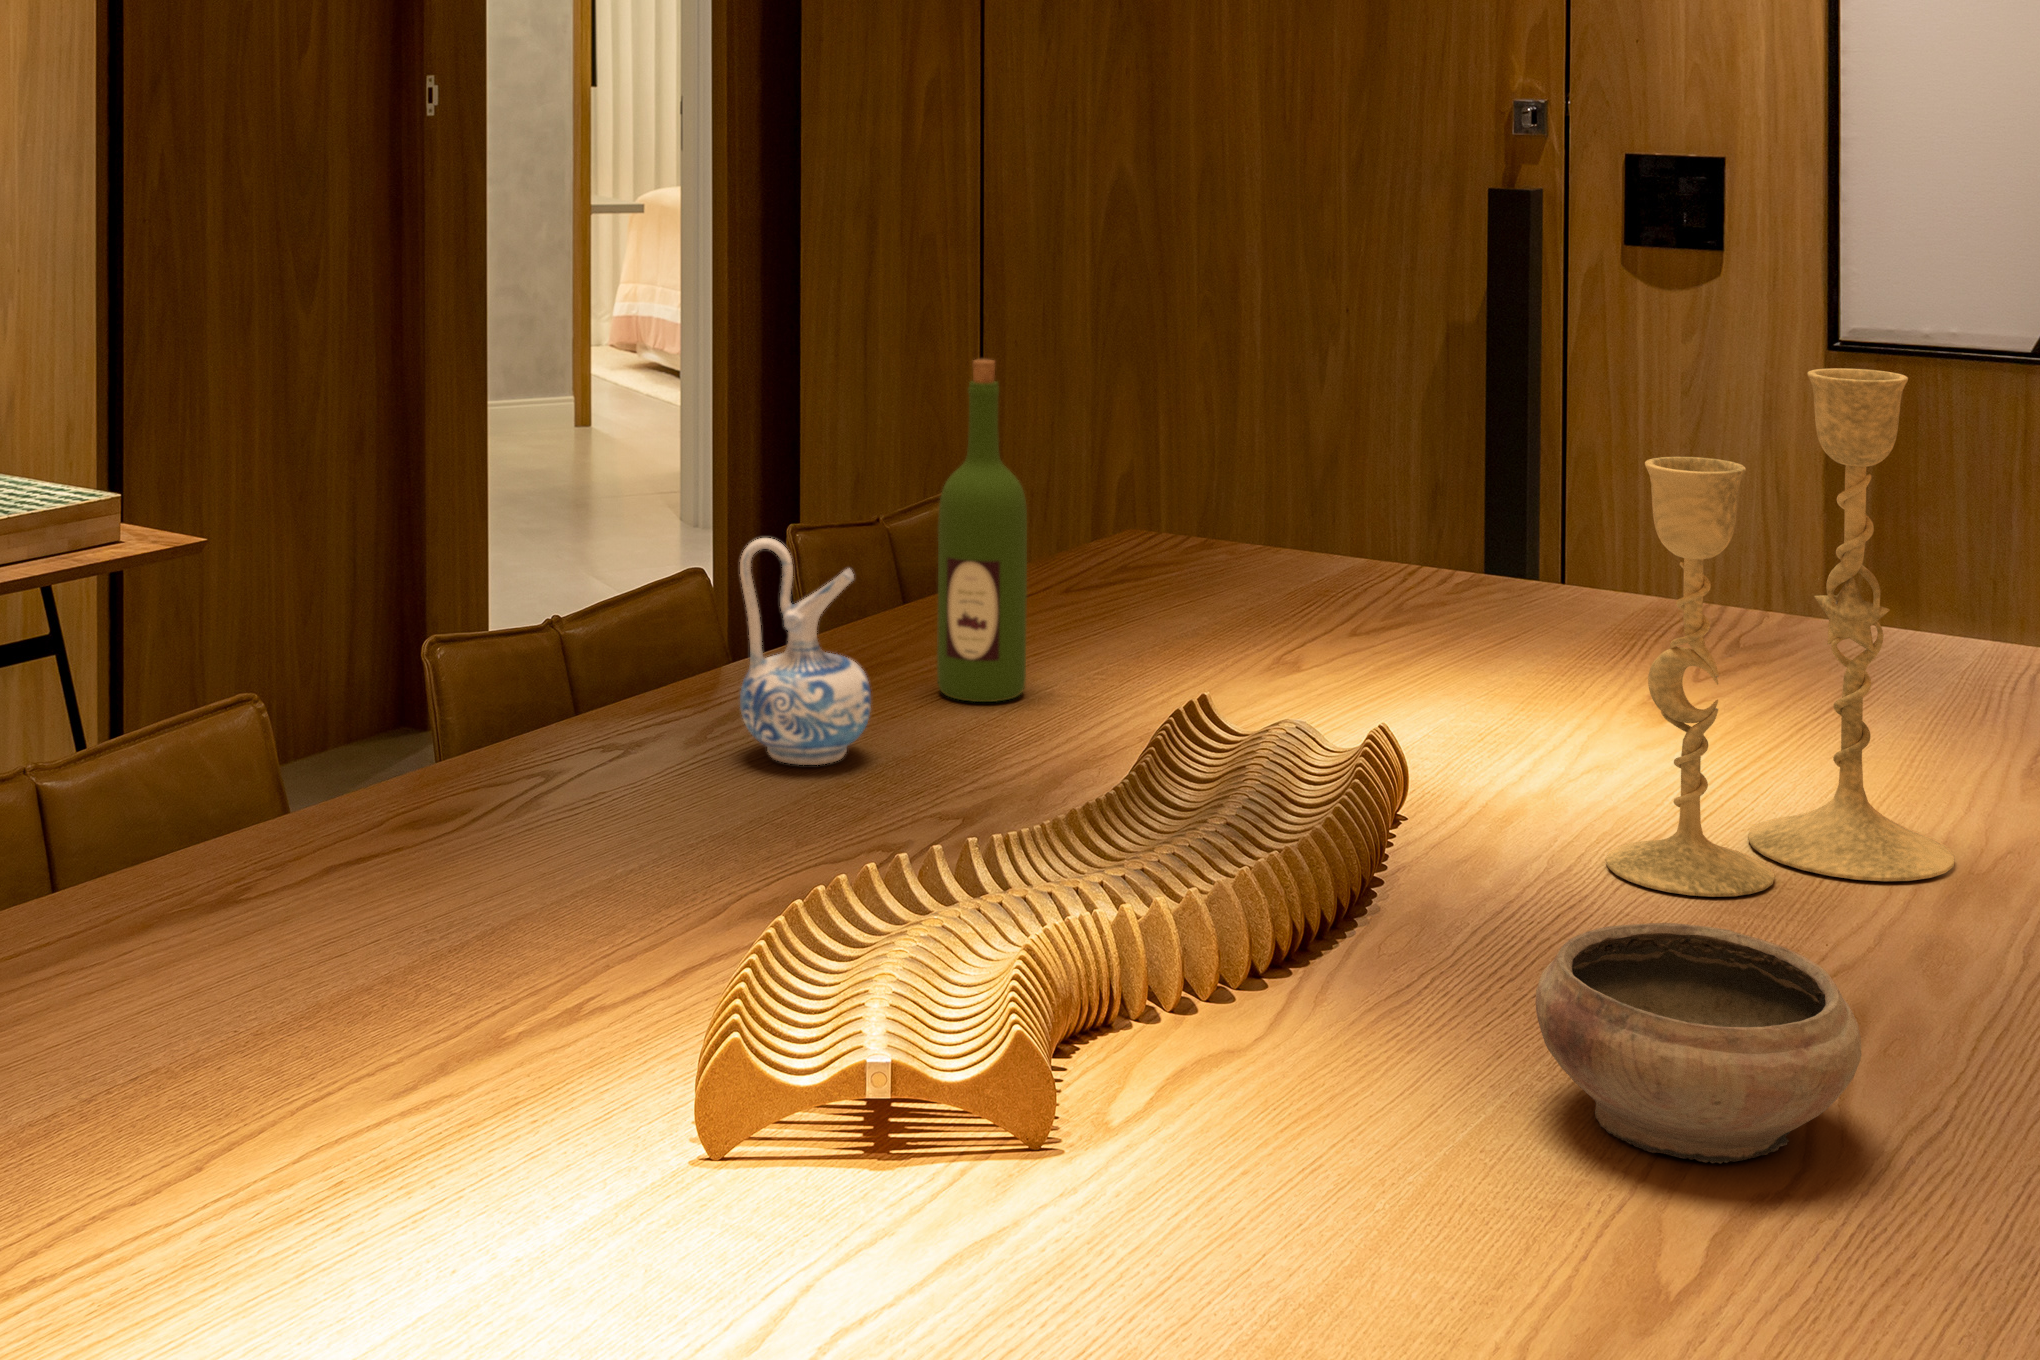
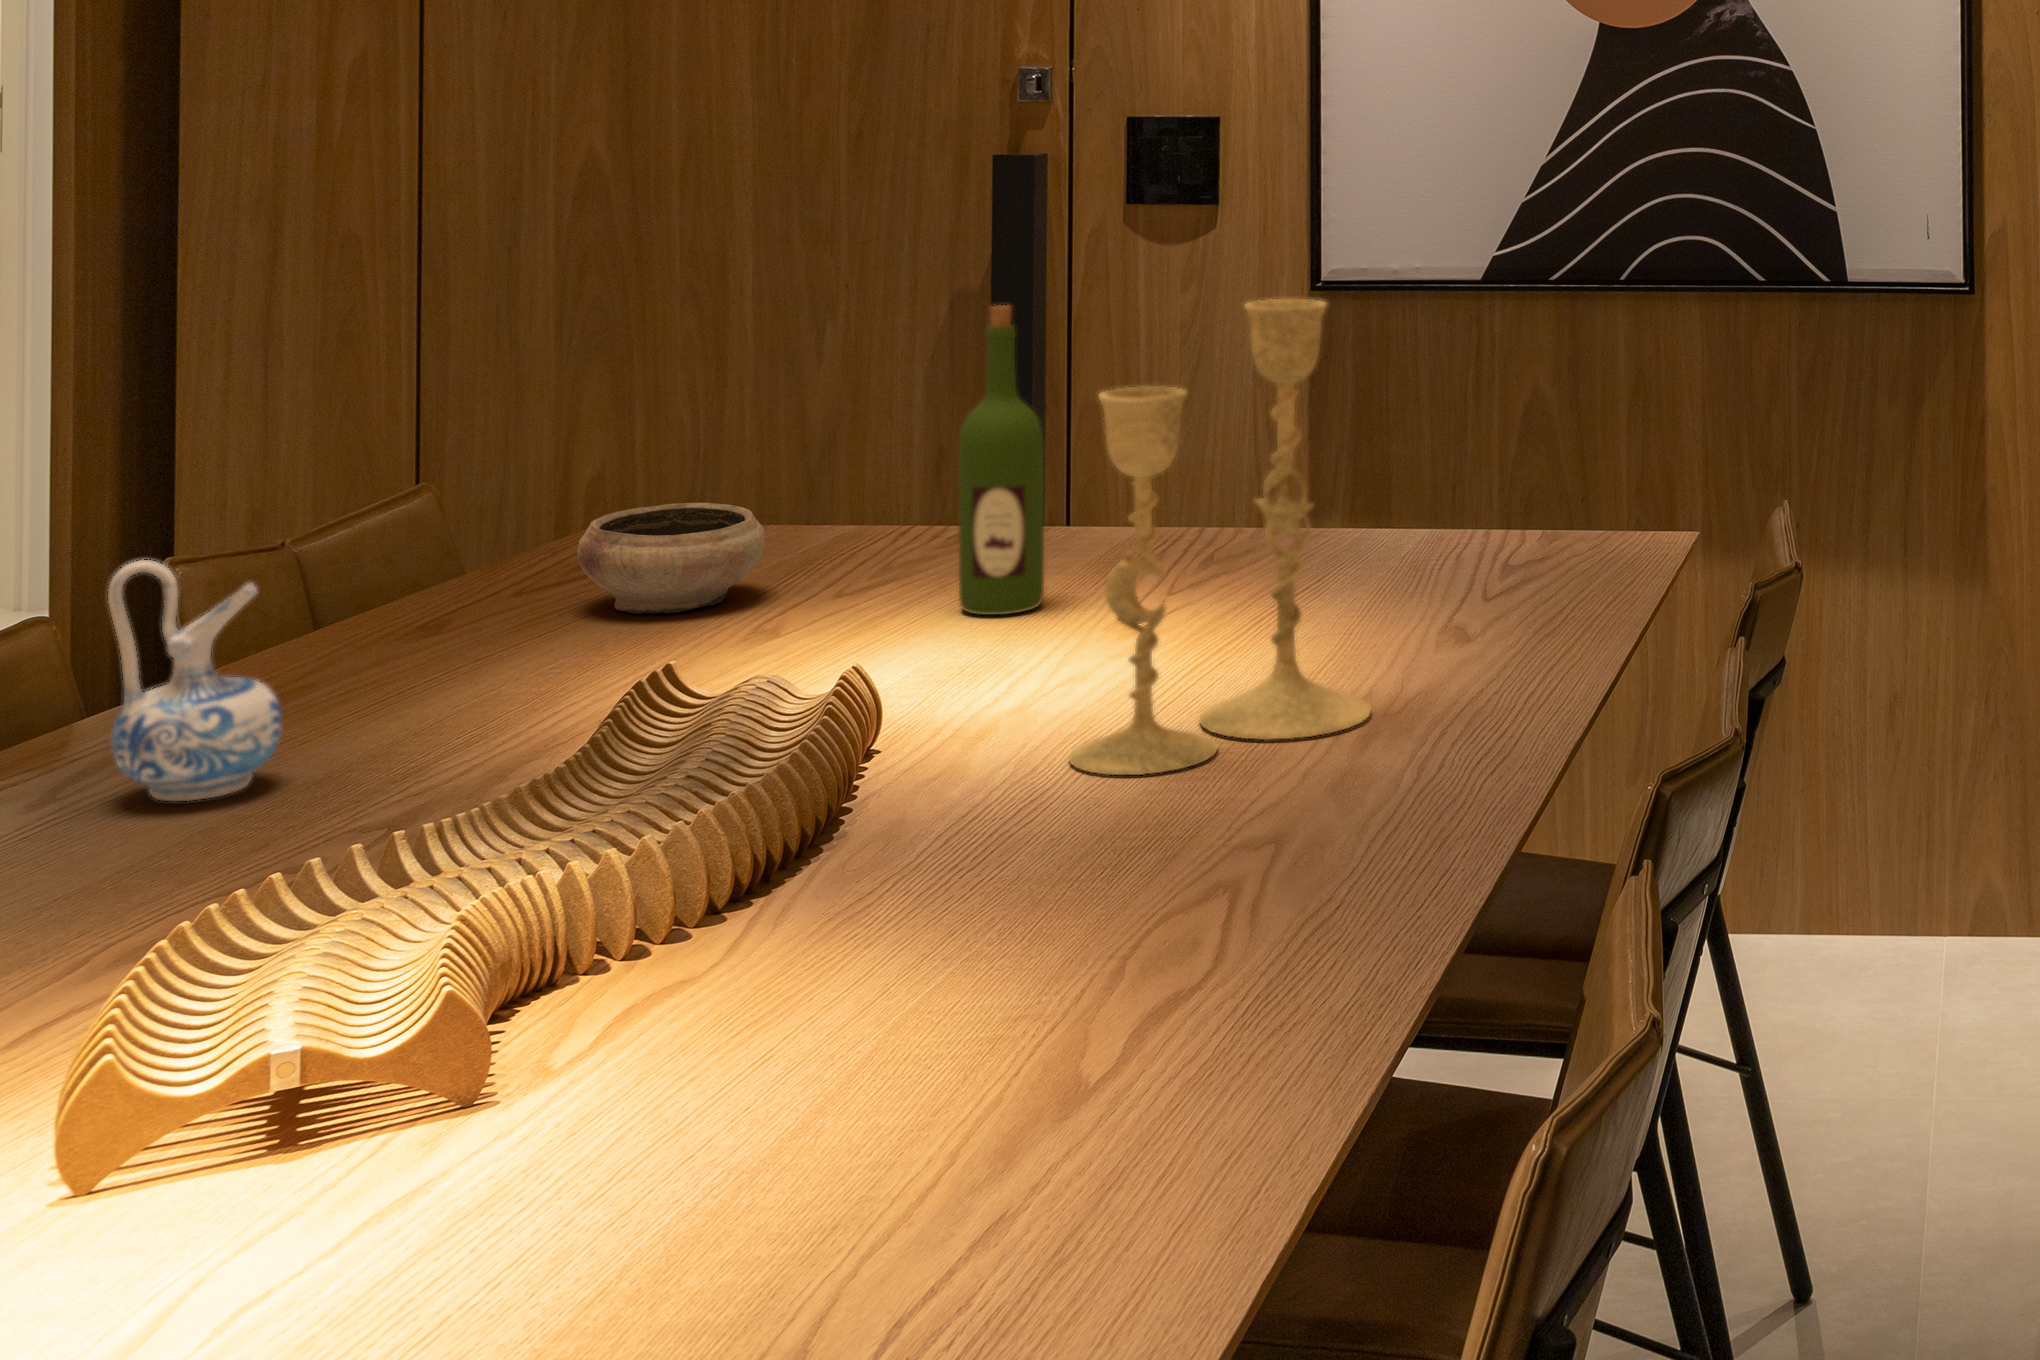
wine bottle: present [937,359,1027,702] -> present [958,305,1044,615]
ceramic bowl: present [1536,923,1861,1164] -> present [577,503,766,614]

